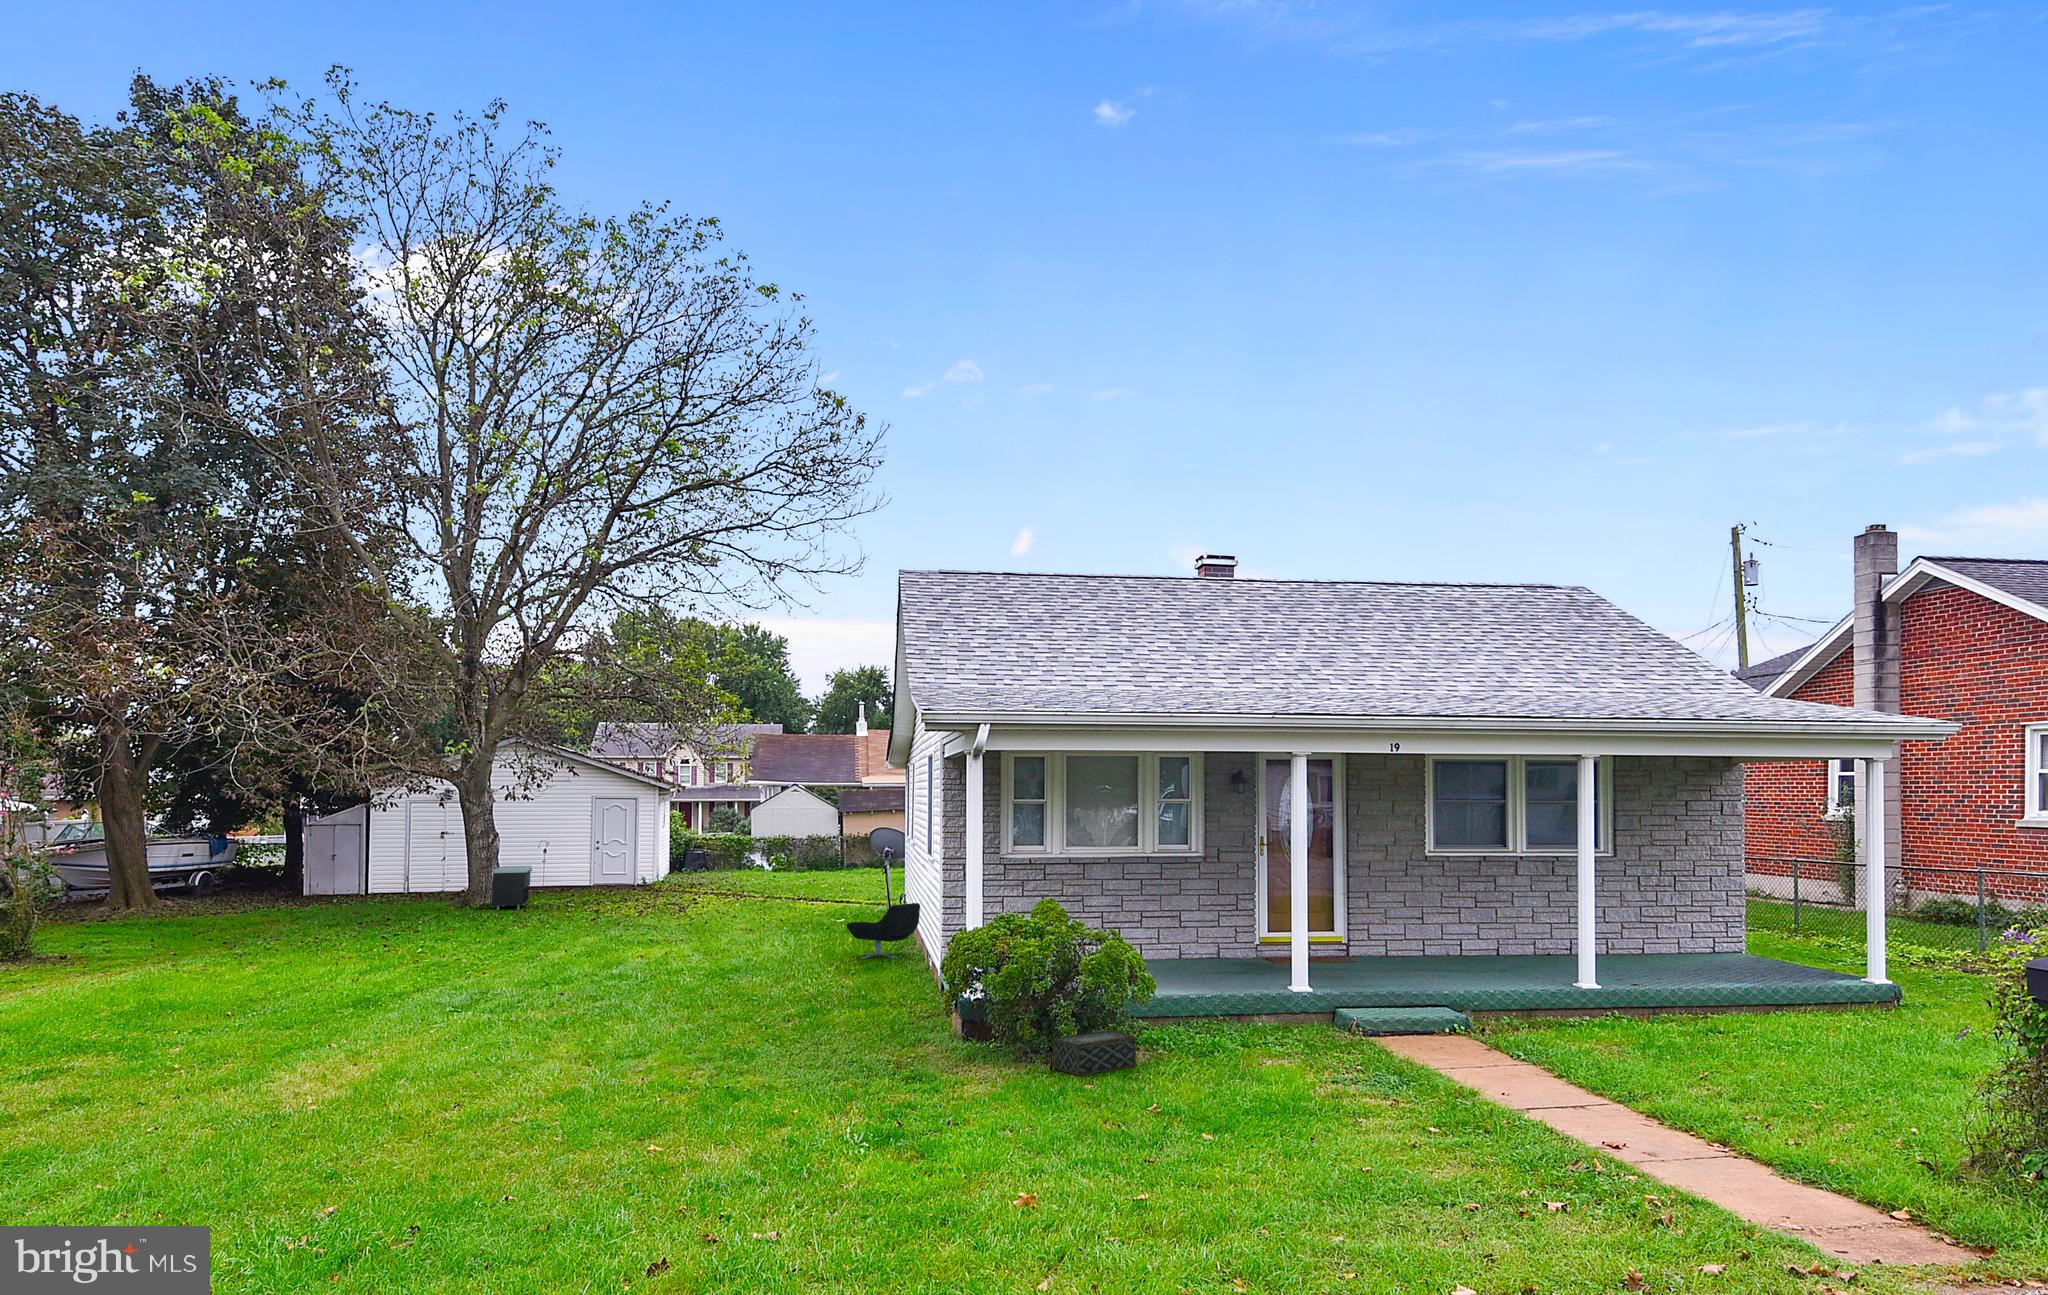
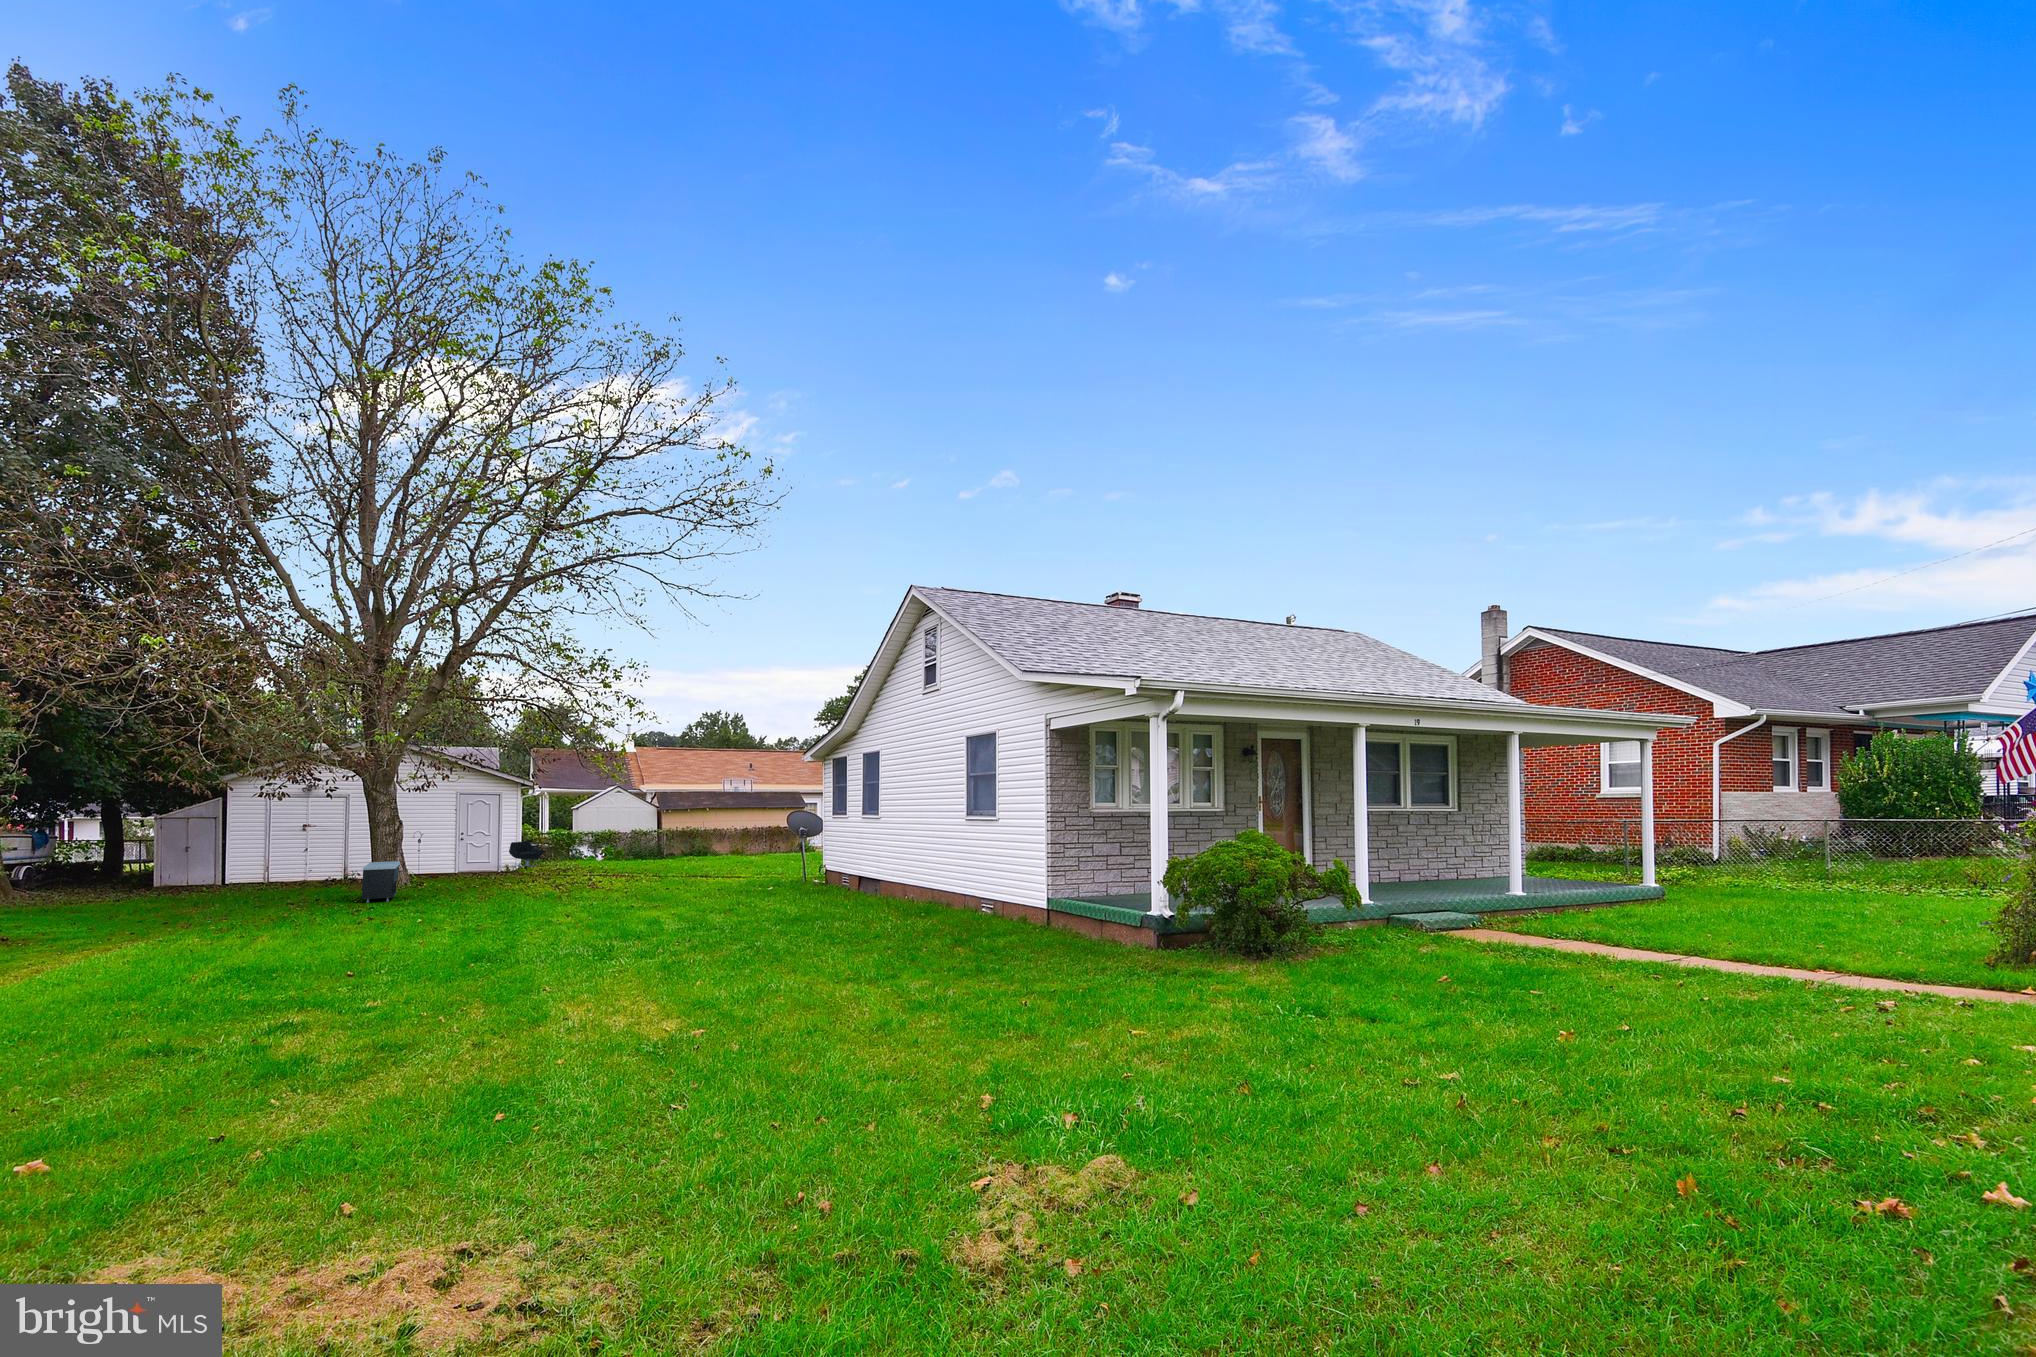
lounge chair: present [847,903,920,959] -> present [509,841,544,867]
woven basket: present [1053,1030,1136,1076] -> none [905,1031,970,1071]

